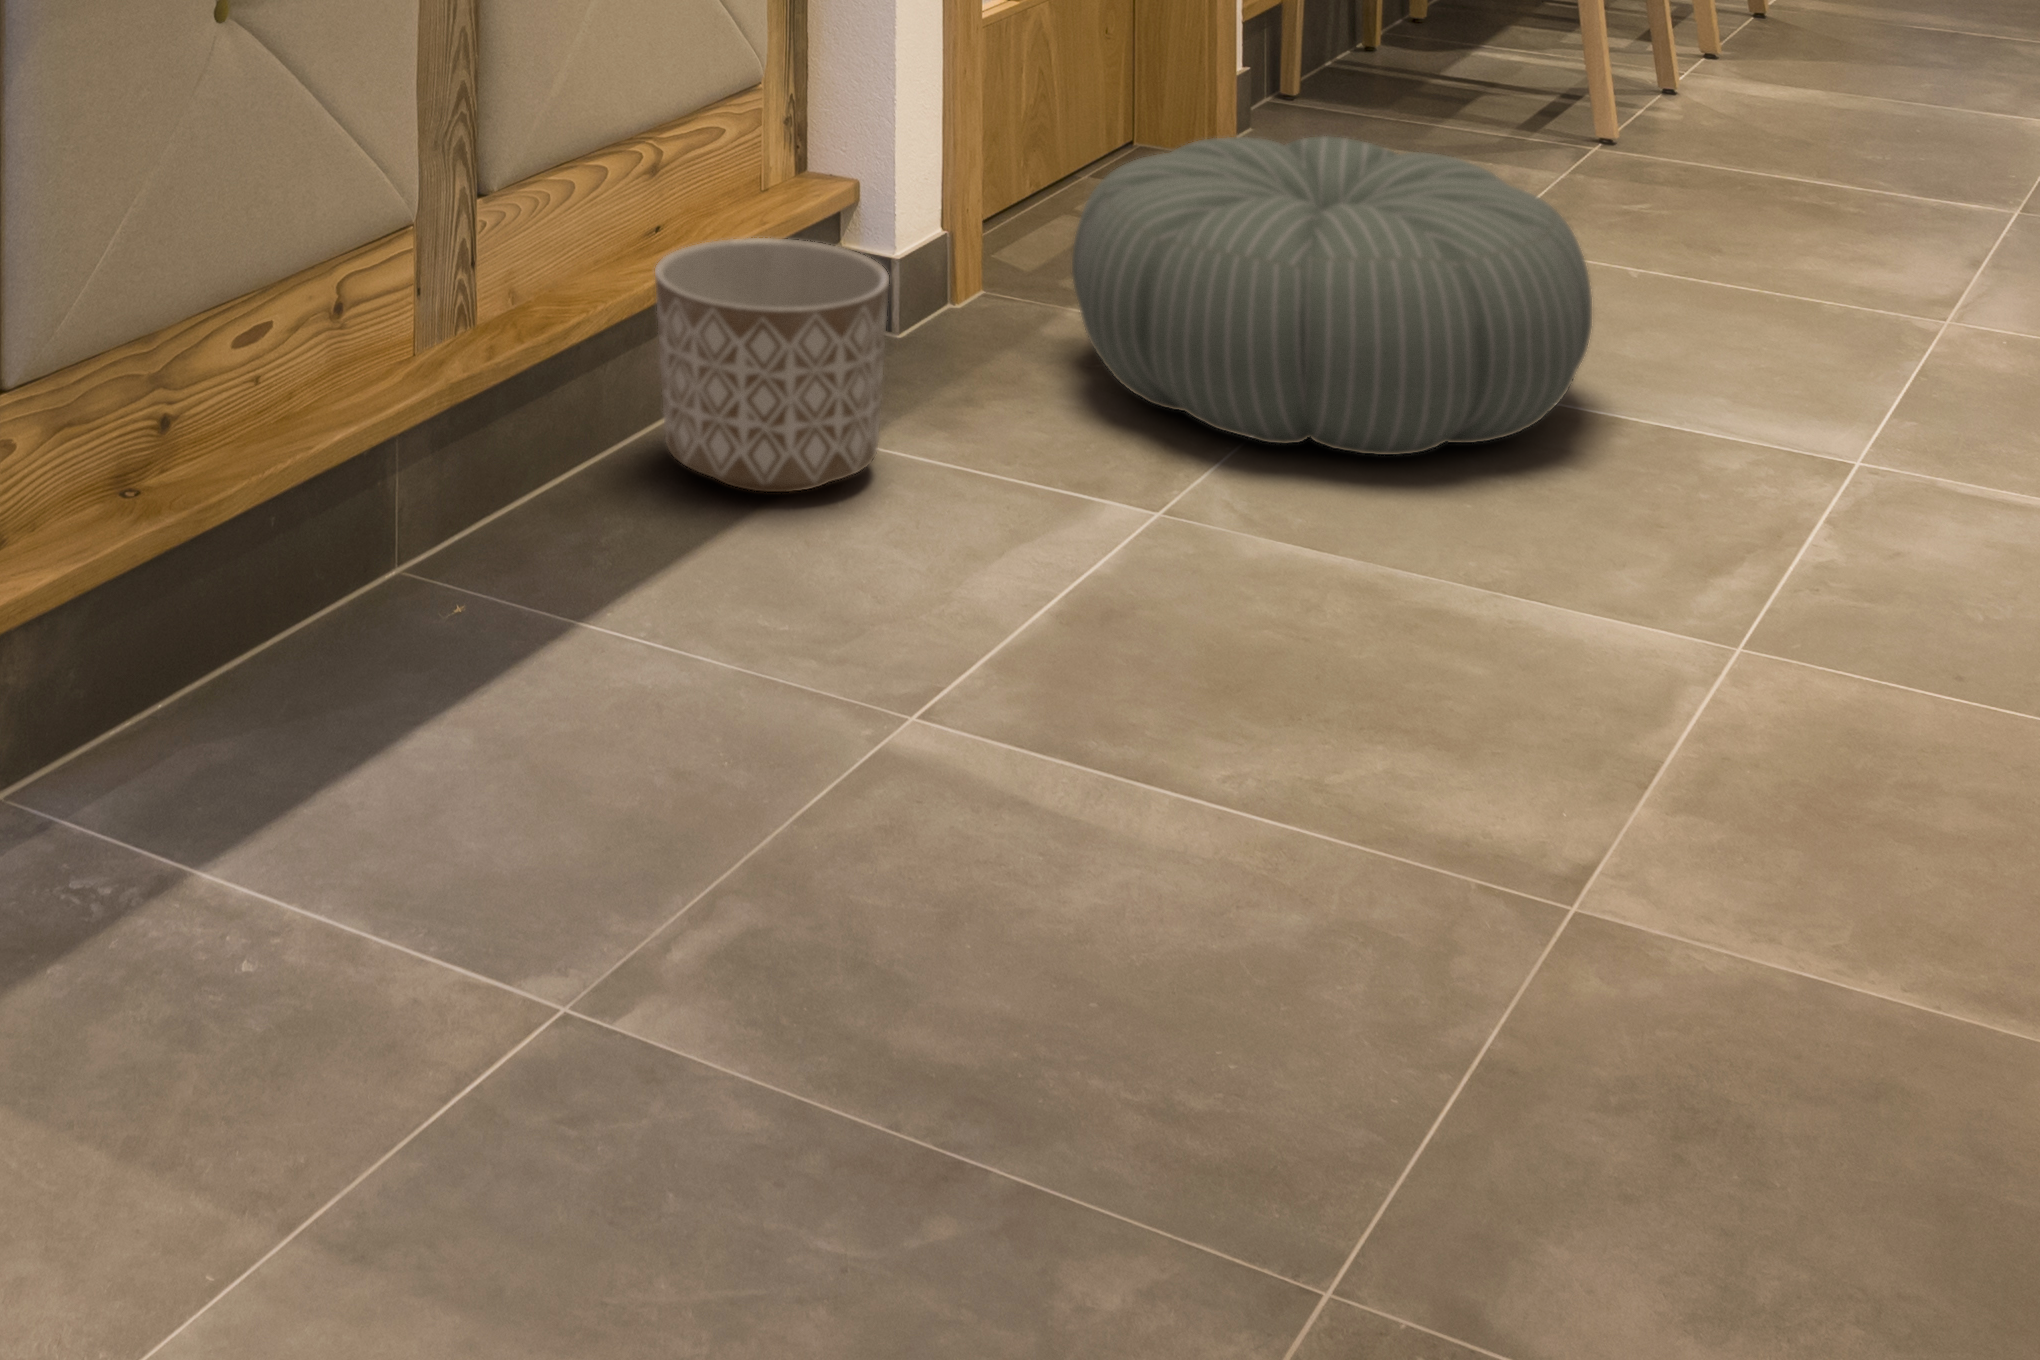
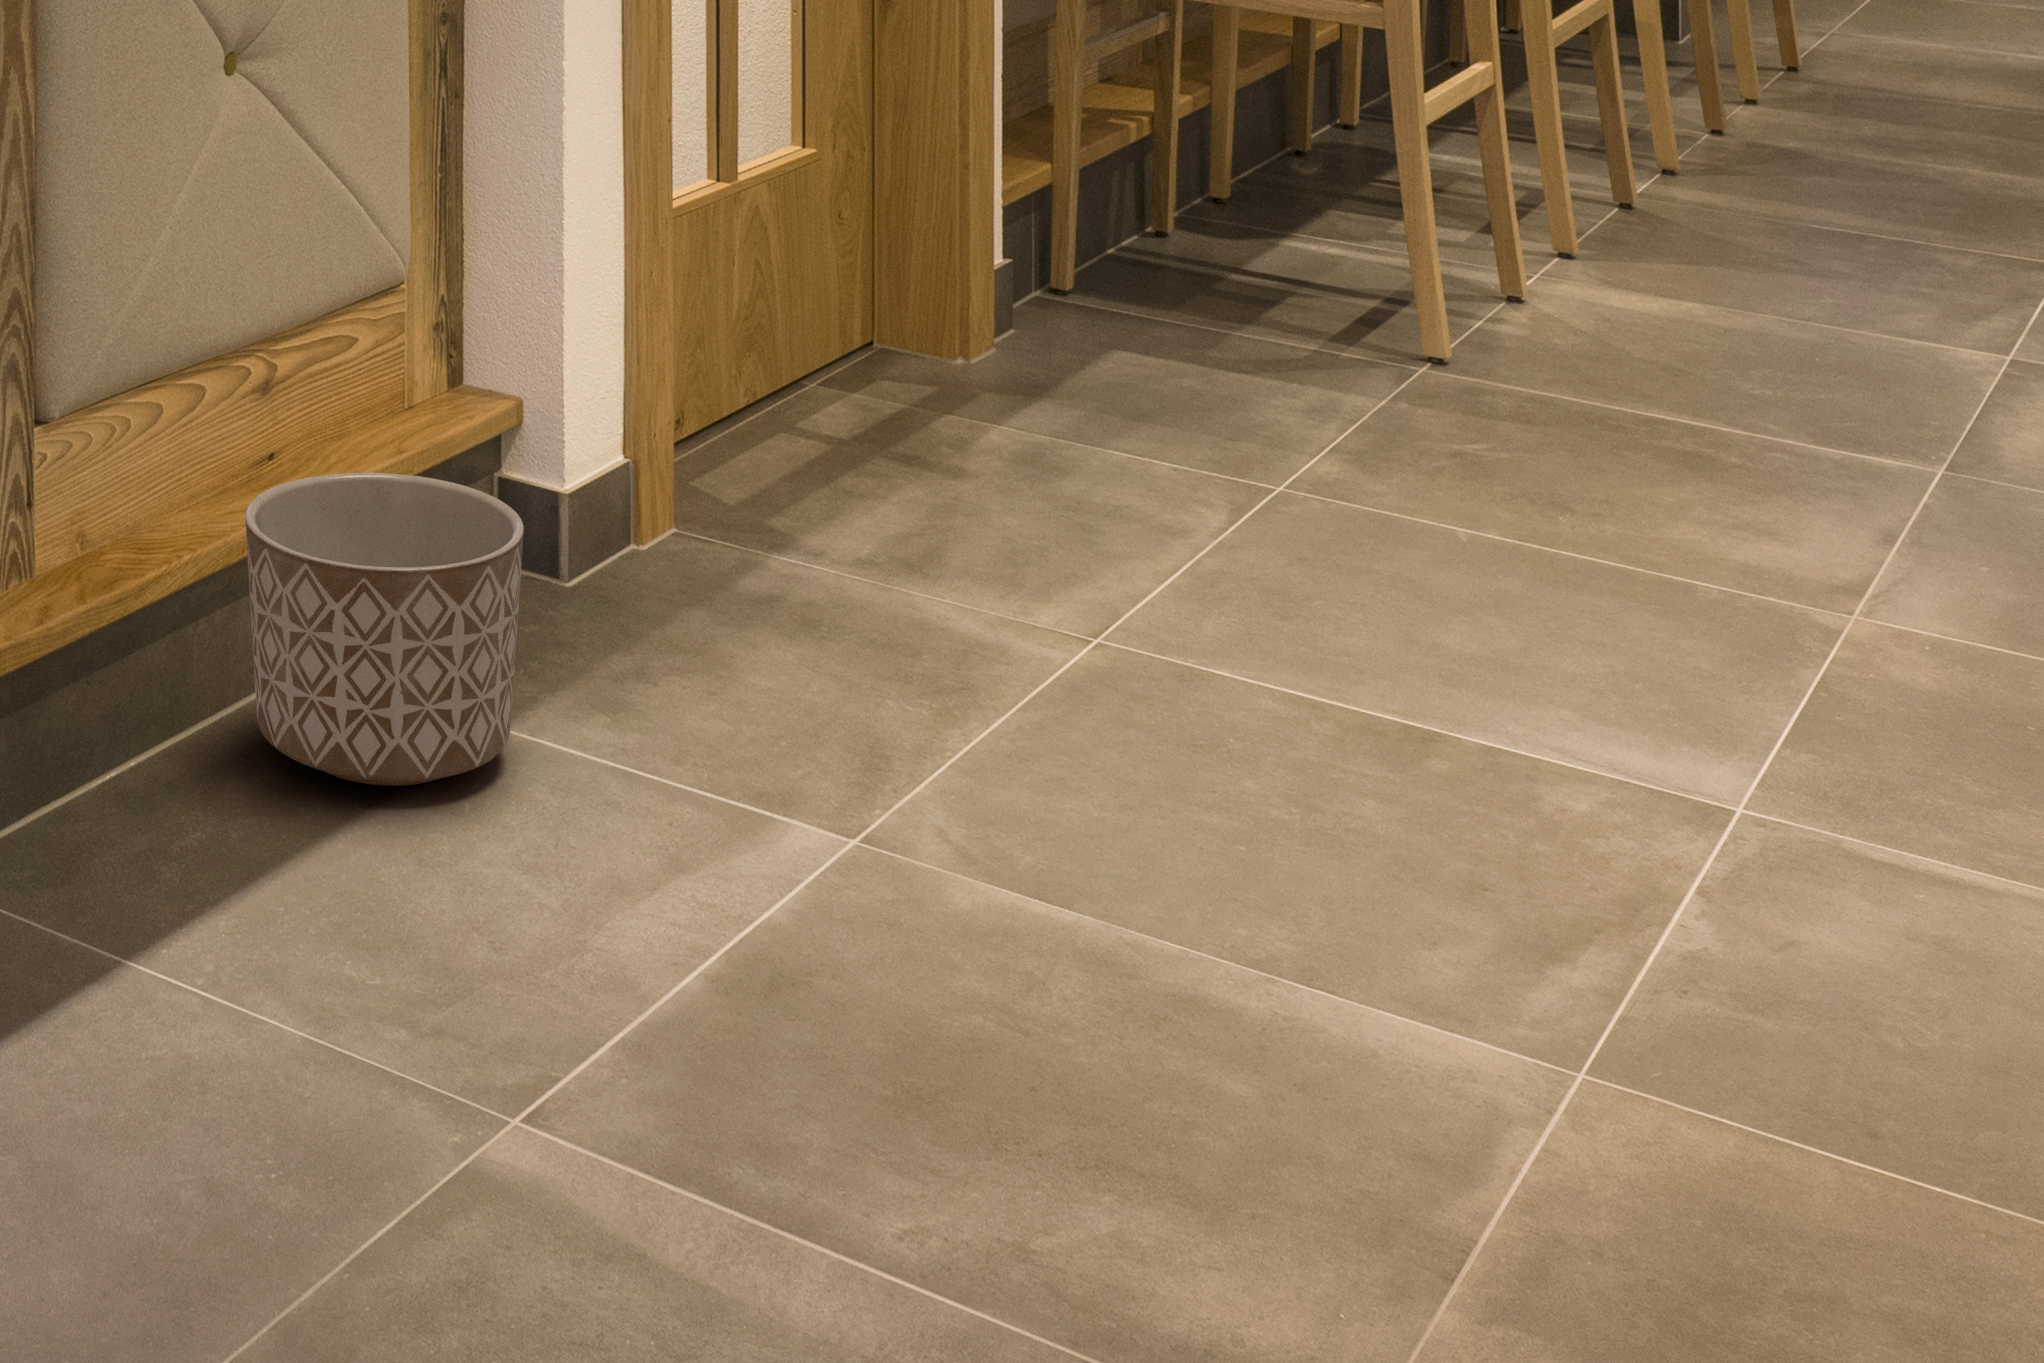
pouf: present [1072,136,1592,455] -> none [763,362,1392,763]

